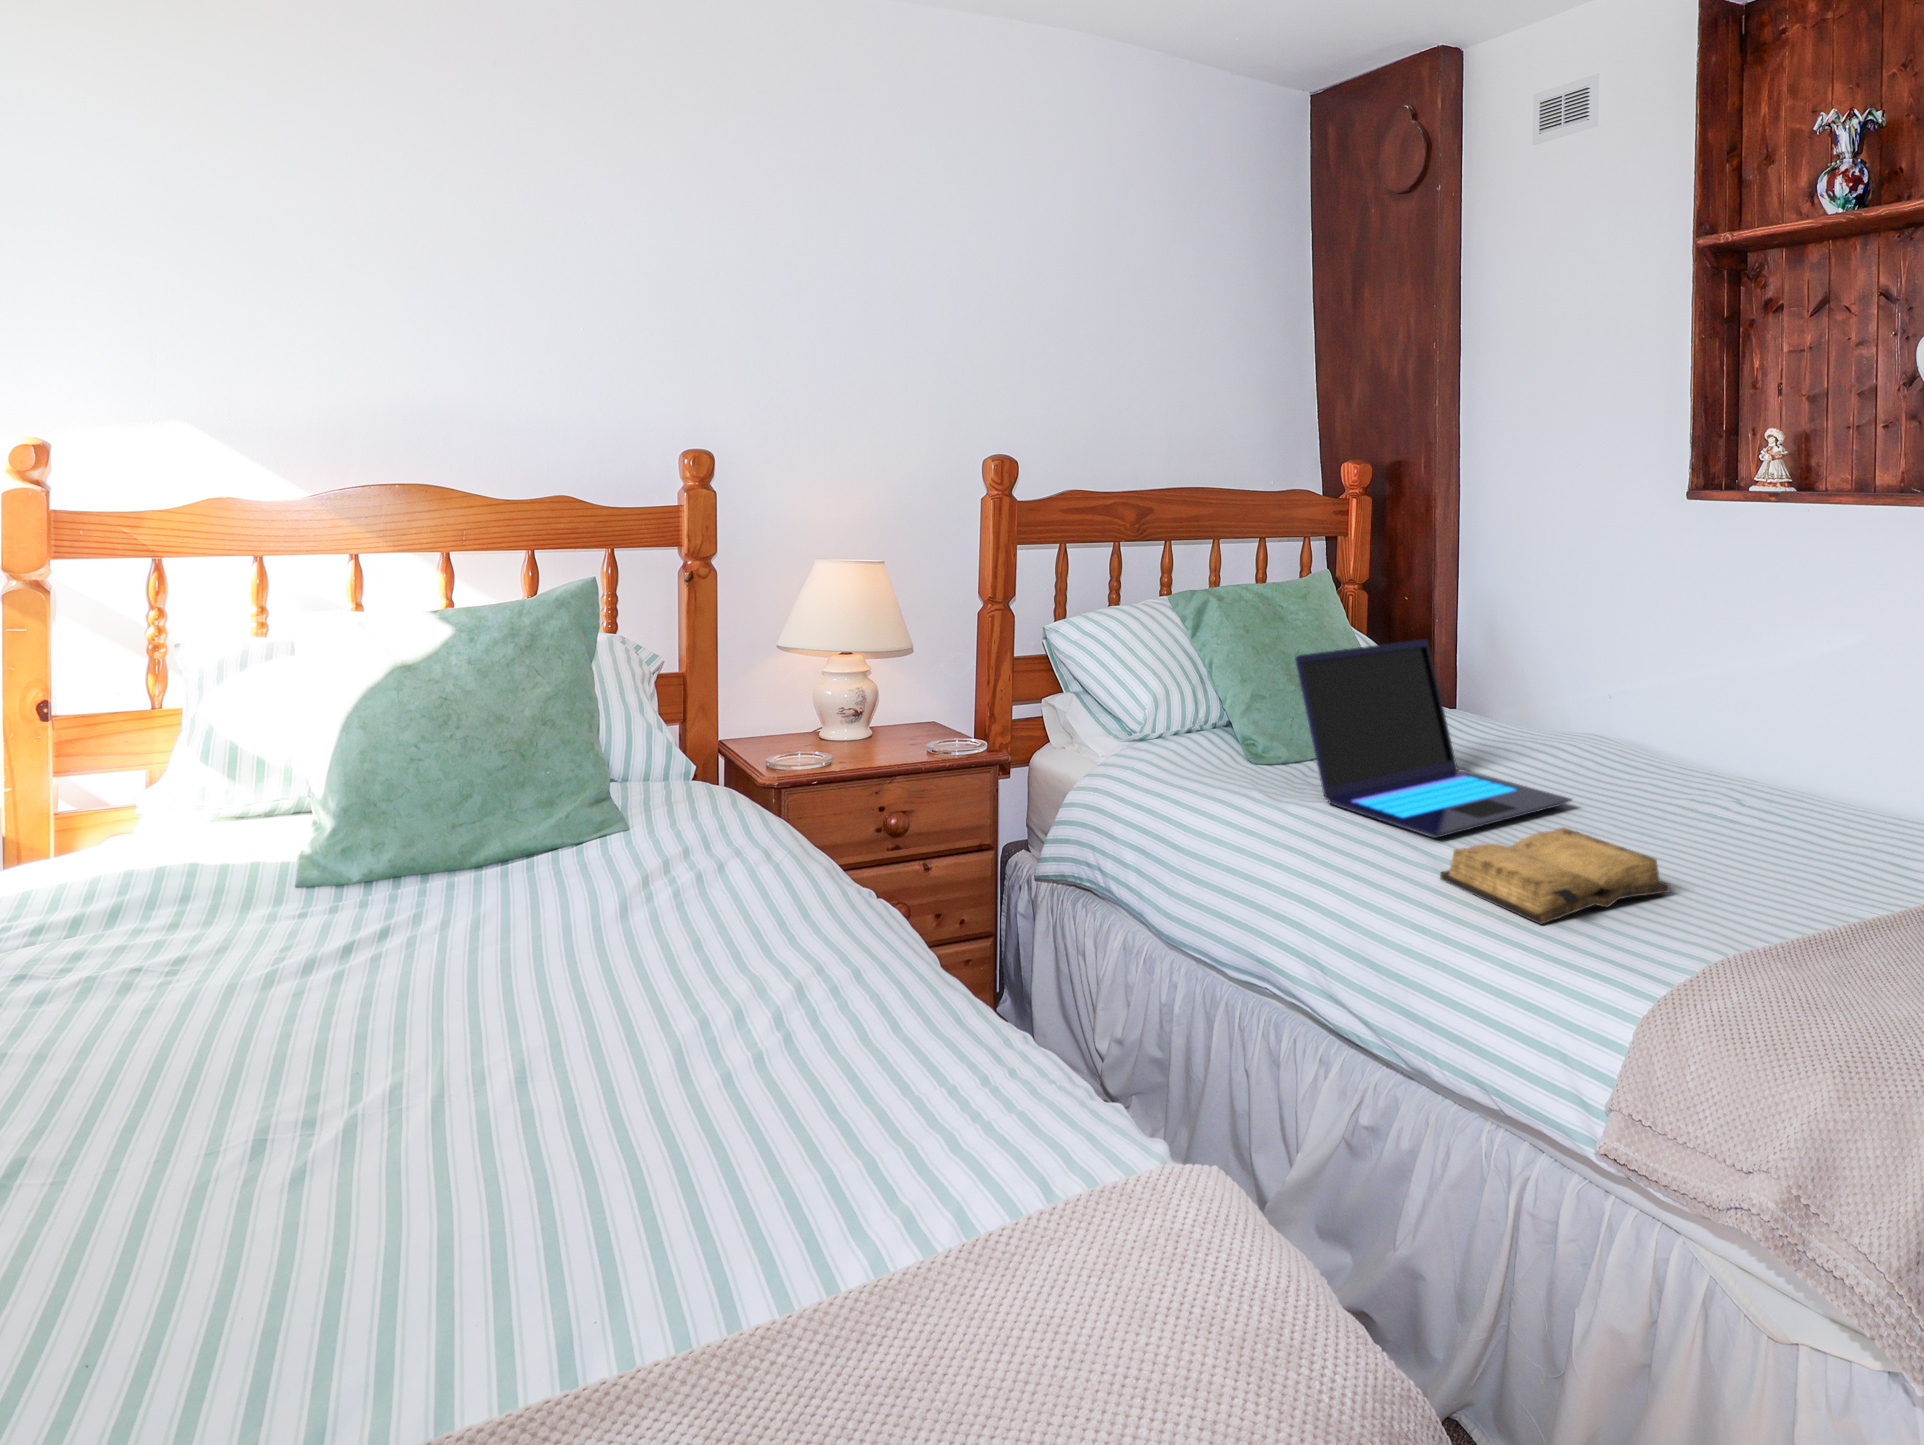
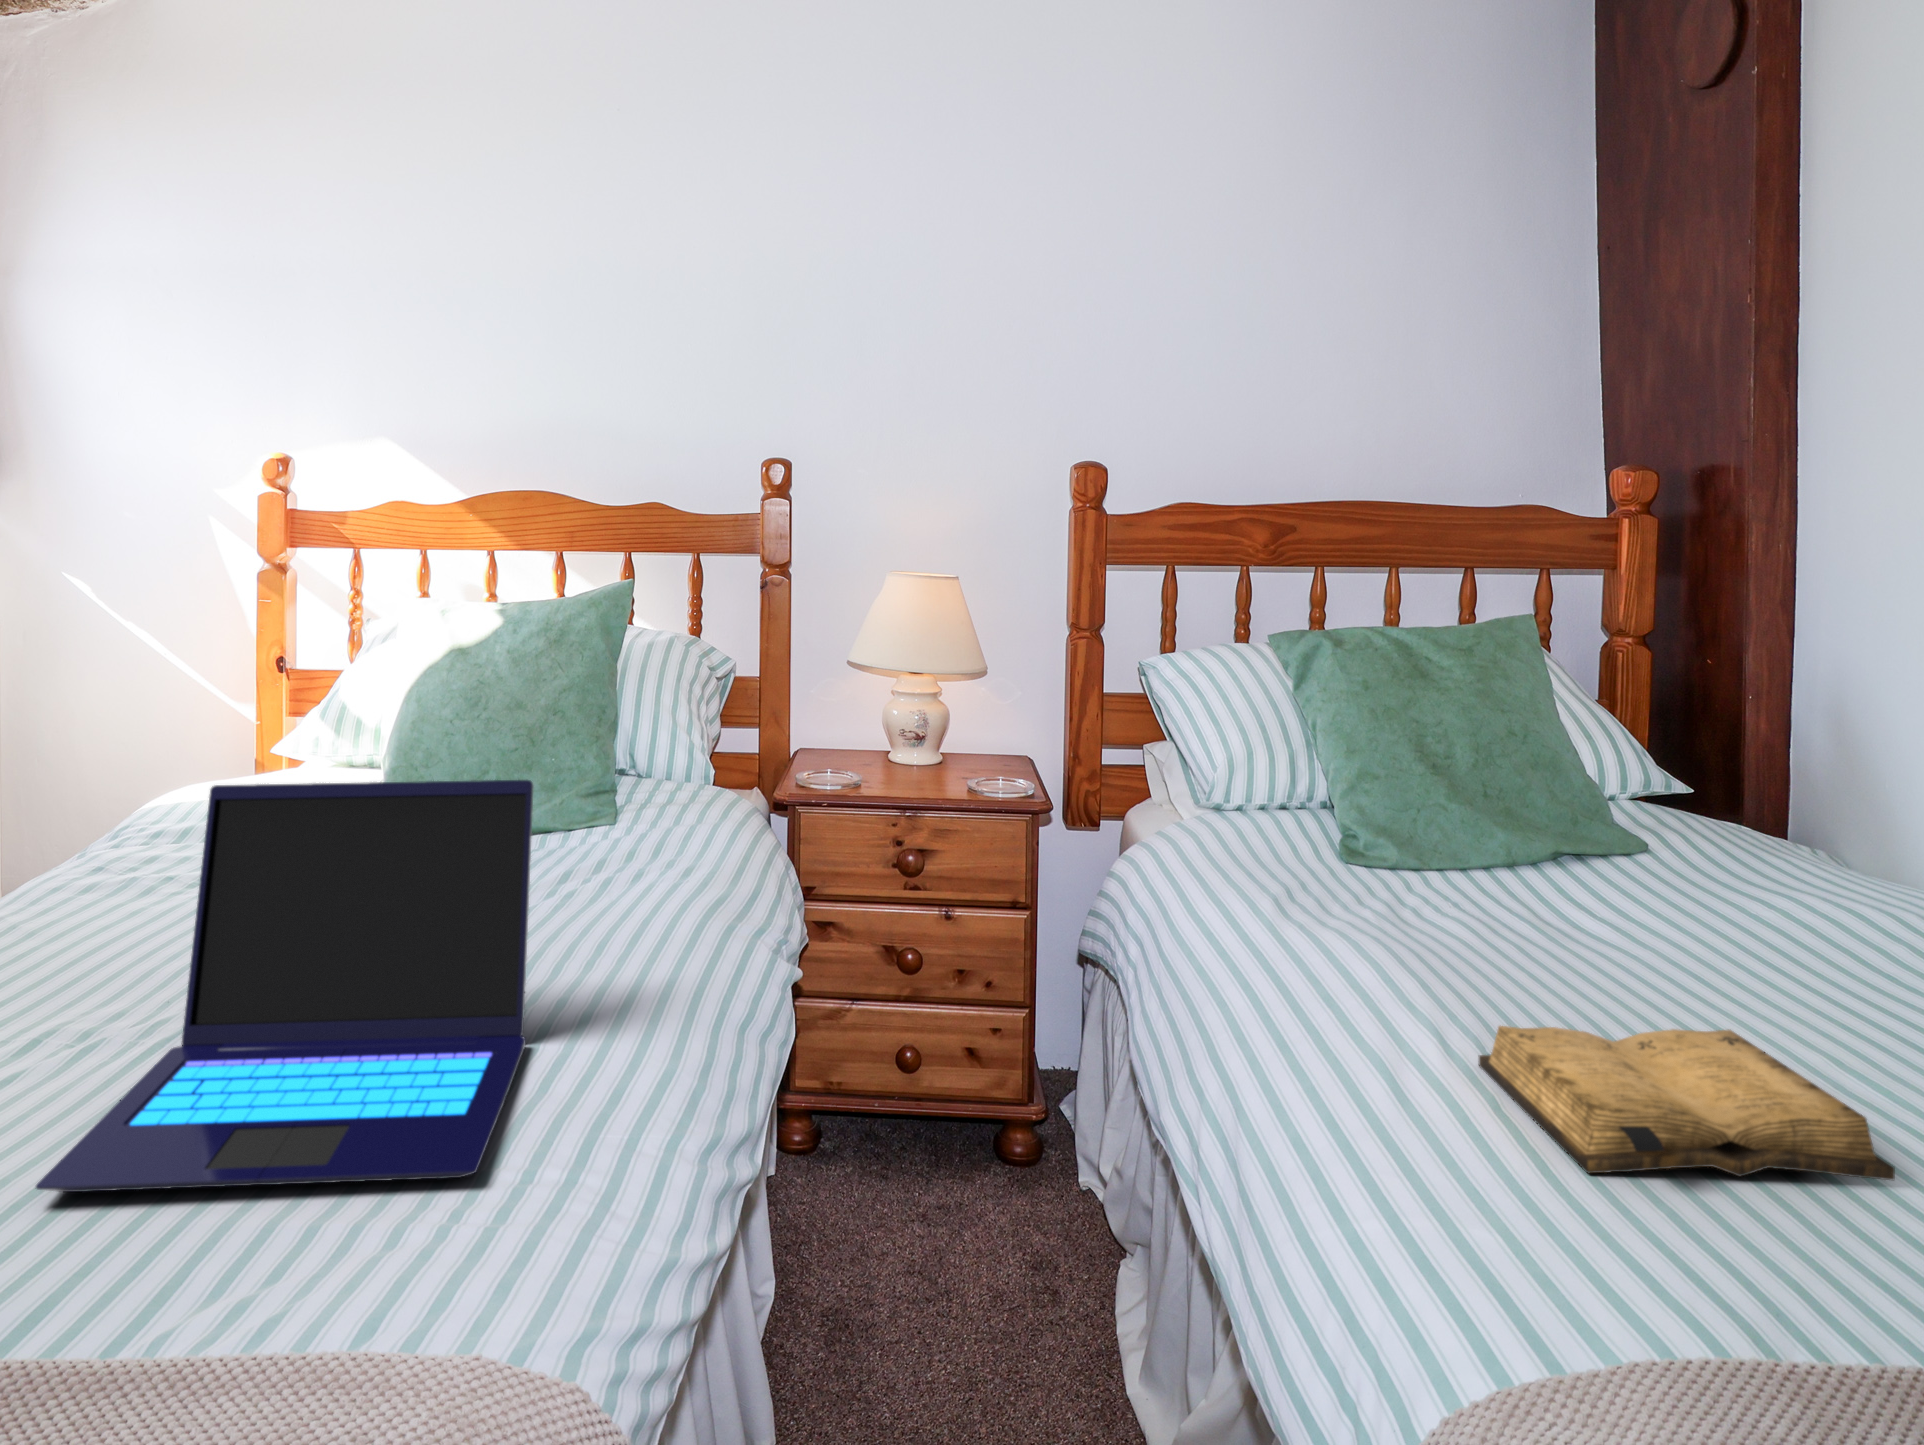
laptop: present [1295,639,1572,838] -> present [36,780,534,1192]

